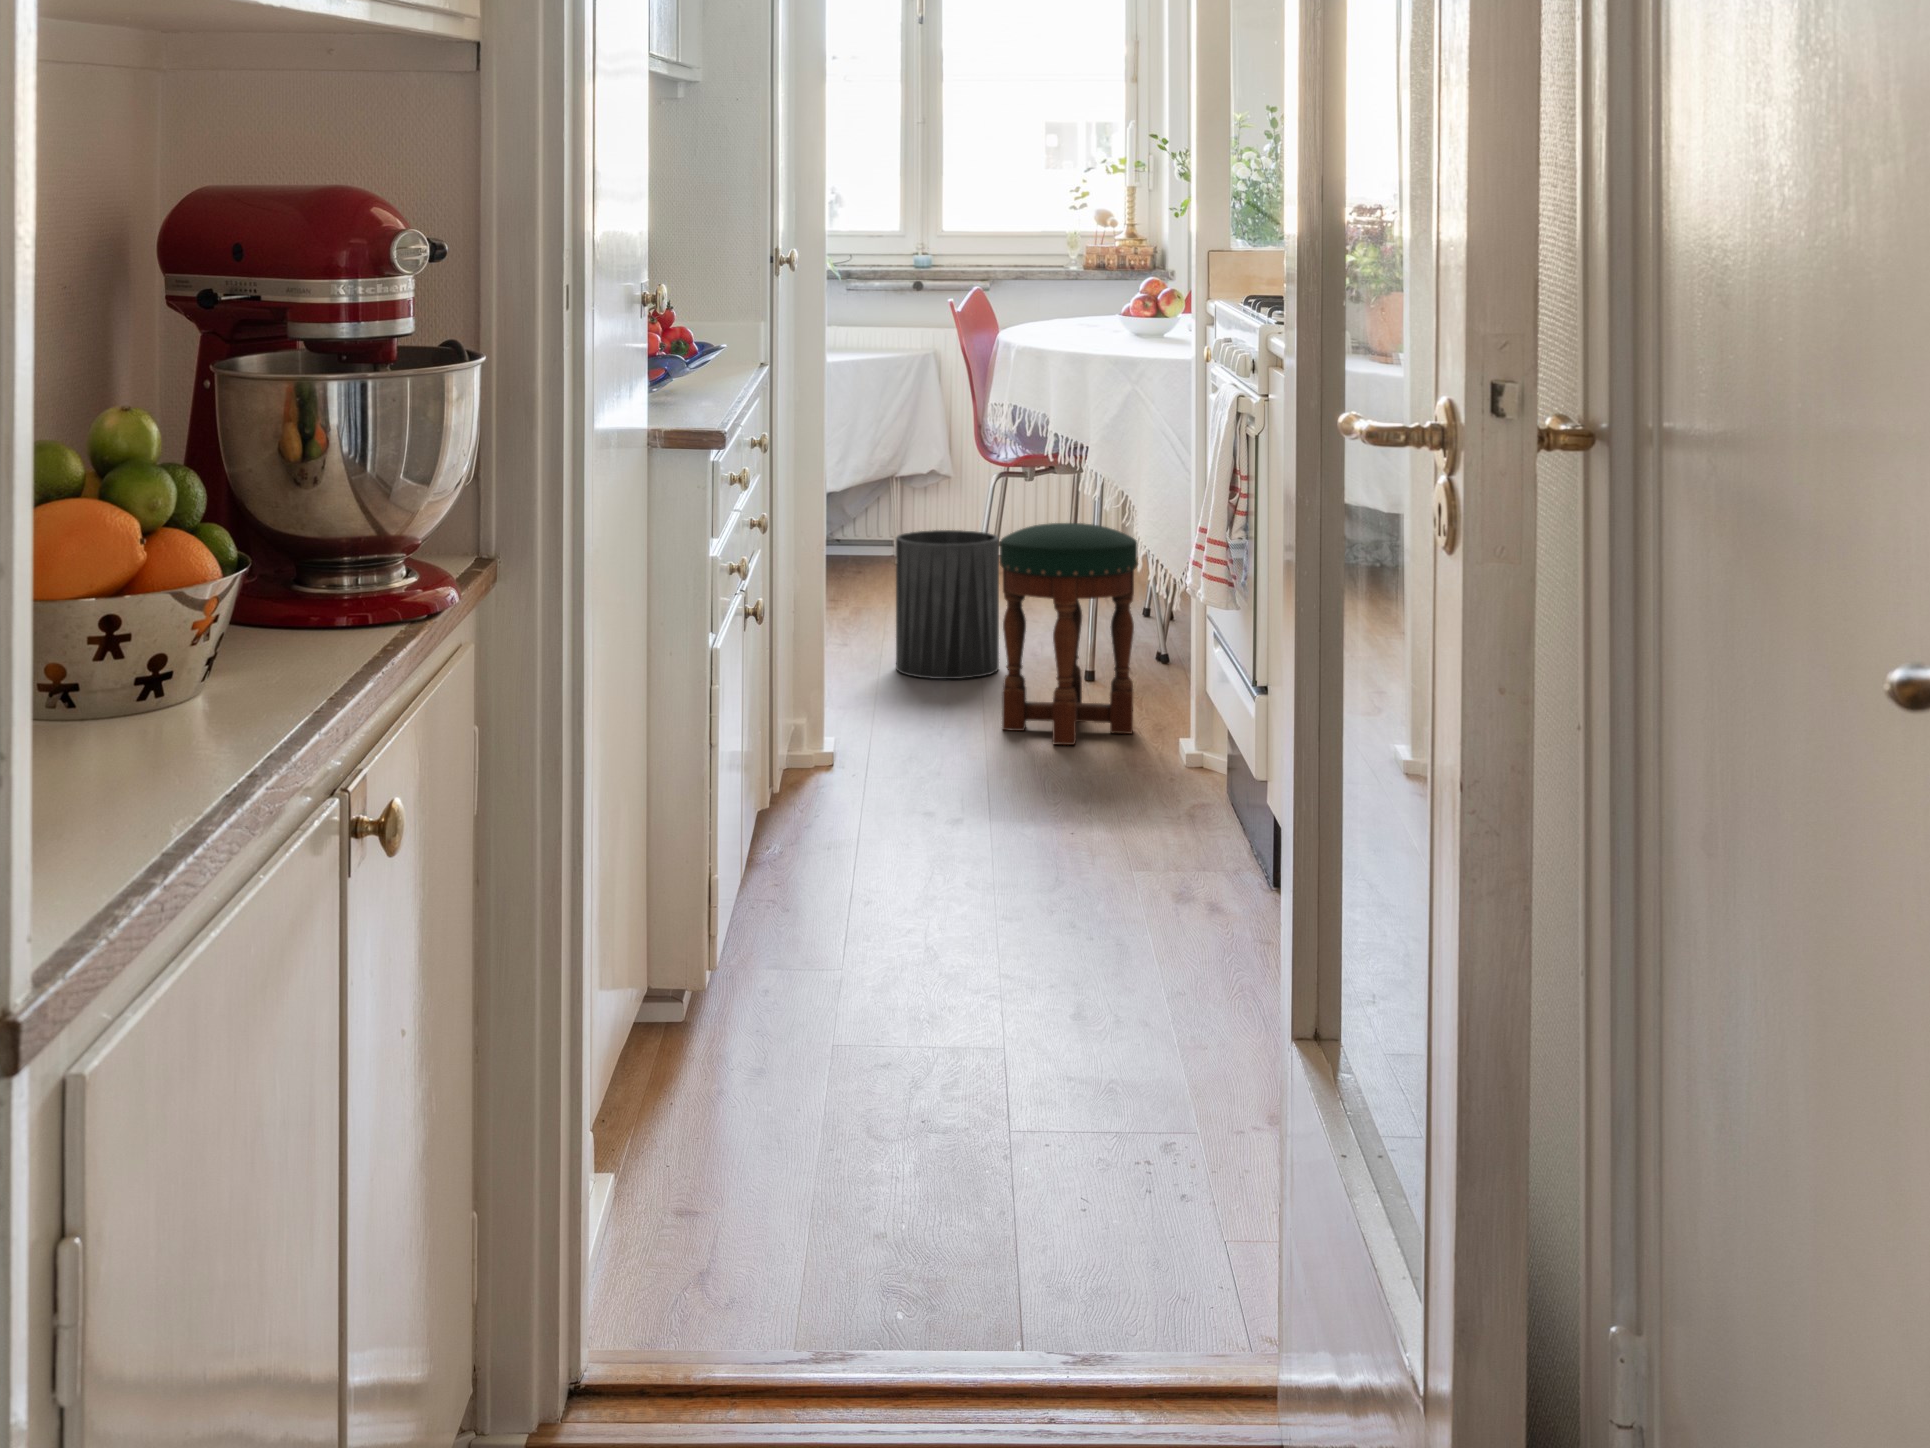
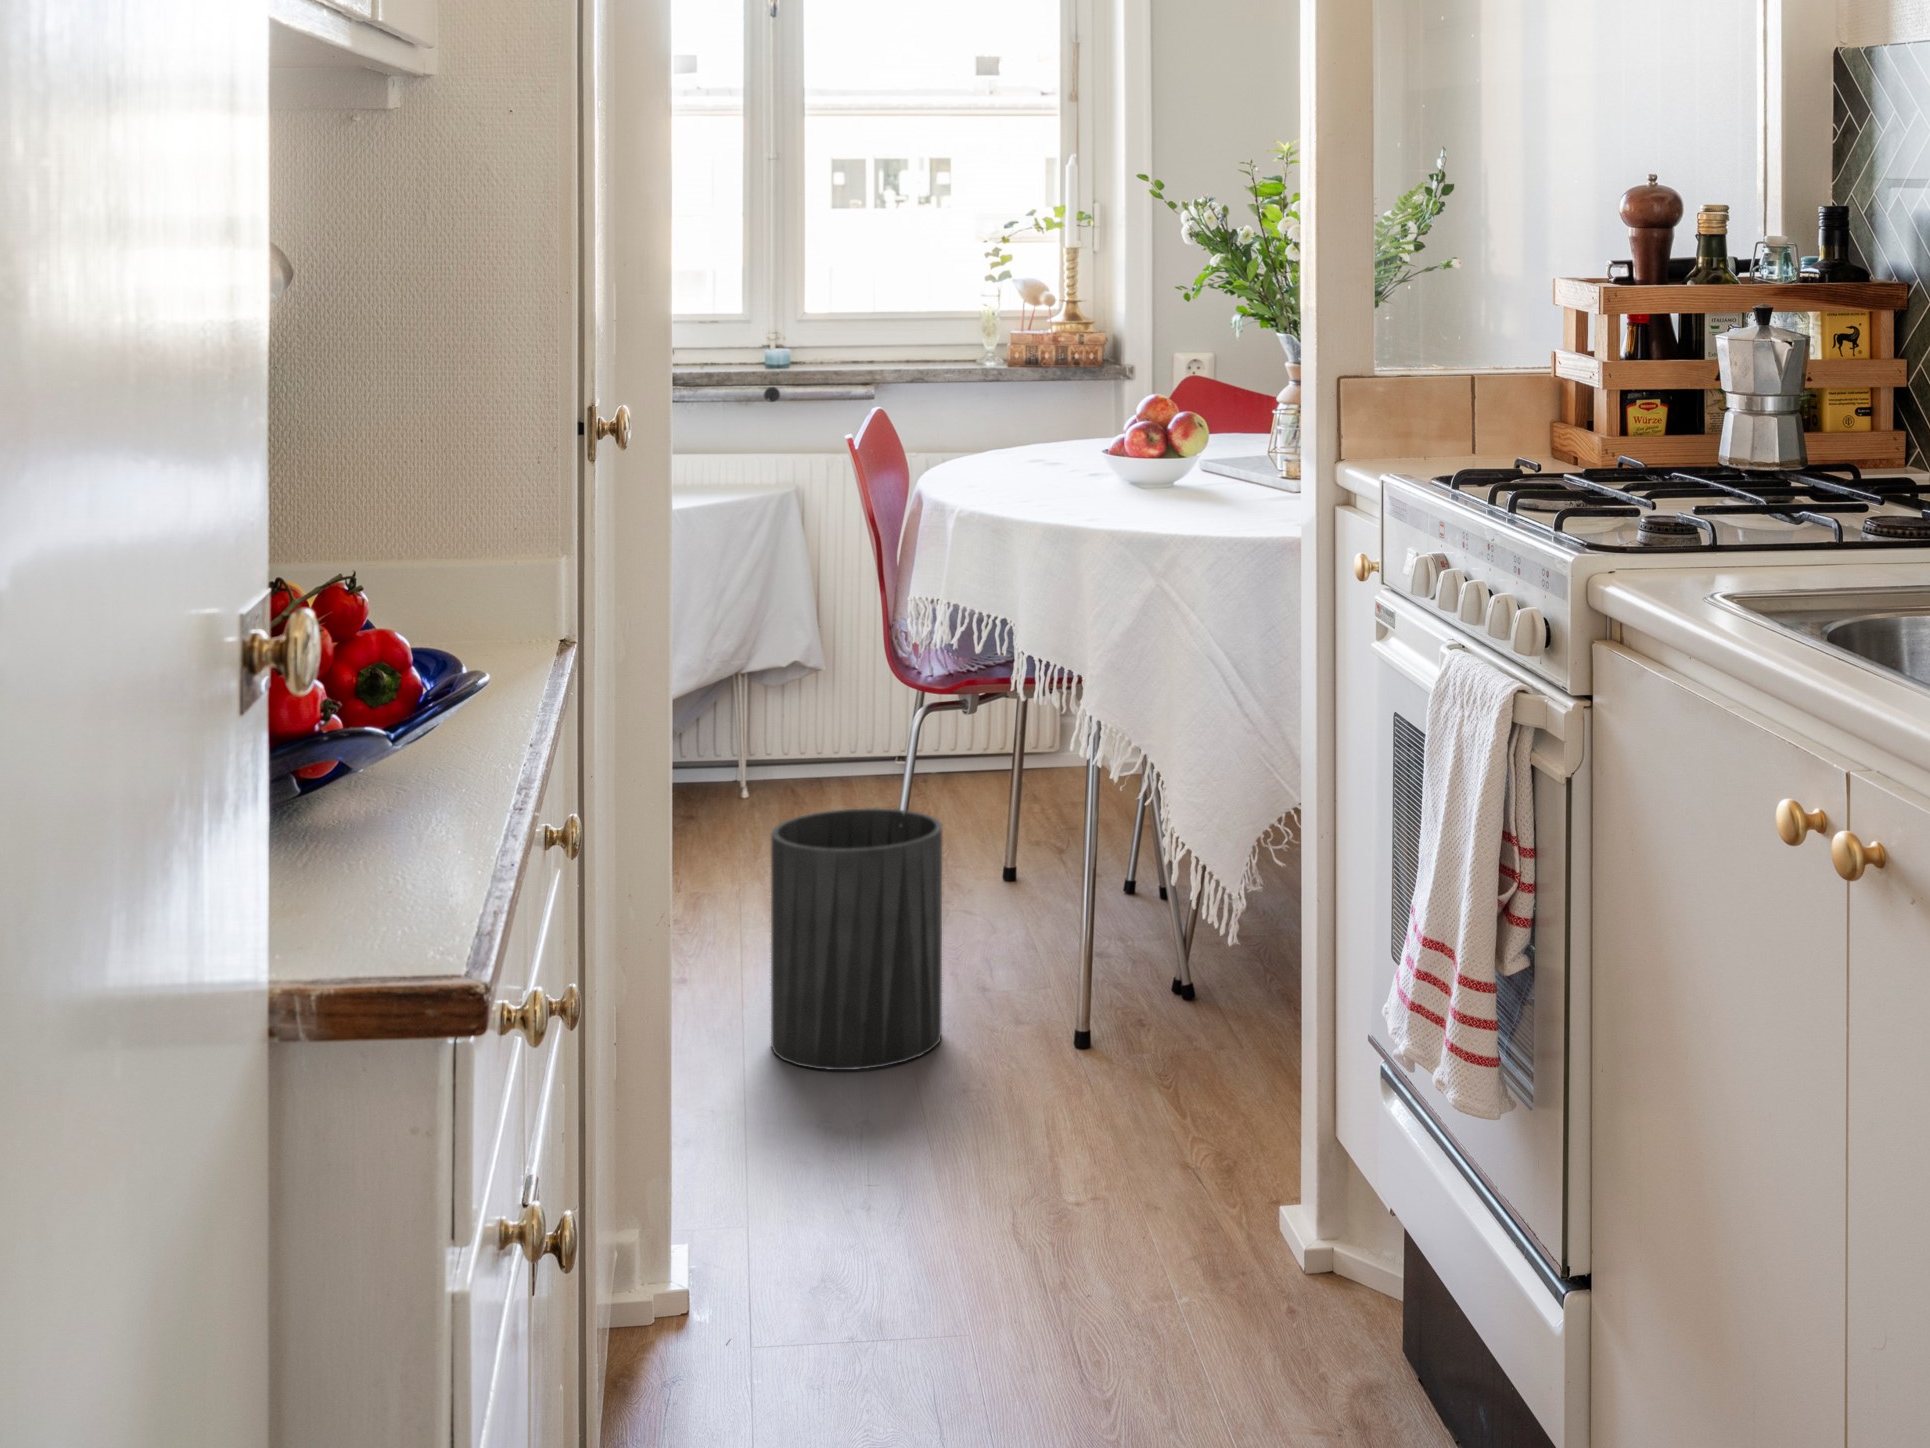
stool: present [1000,523,1138,745] -> none [979,836,1212,1239]

